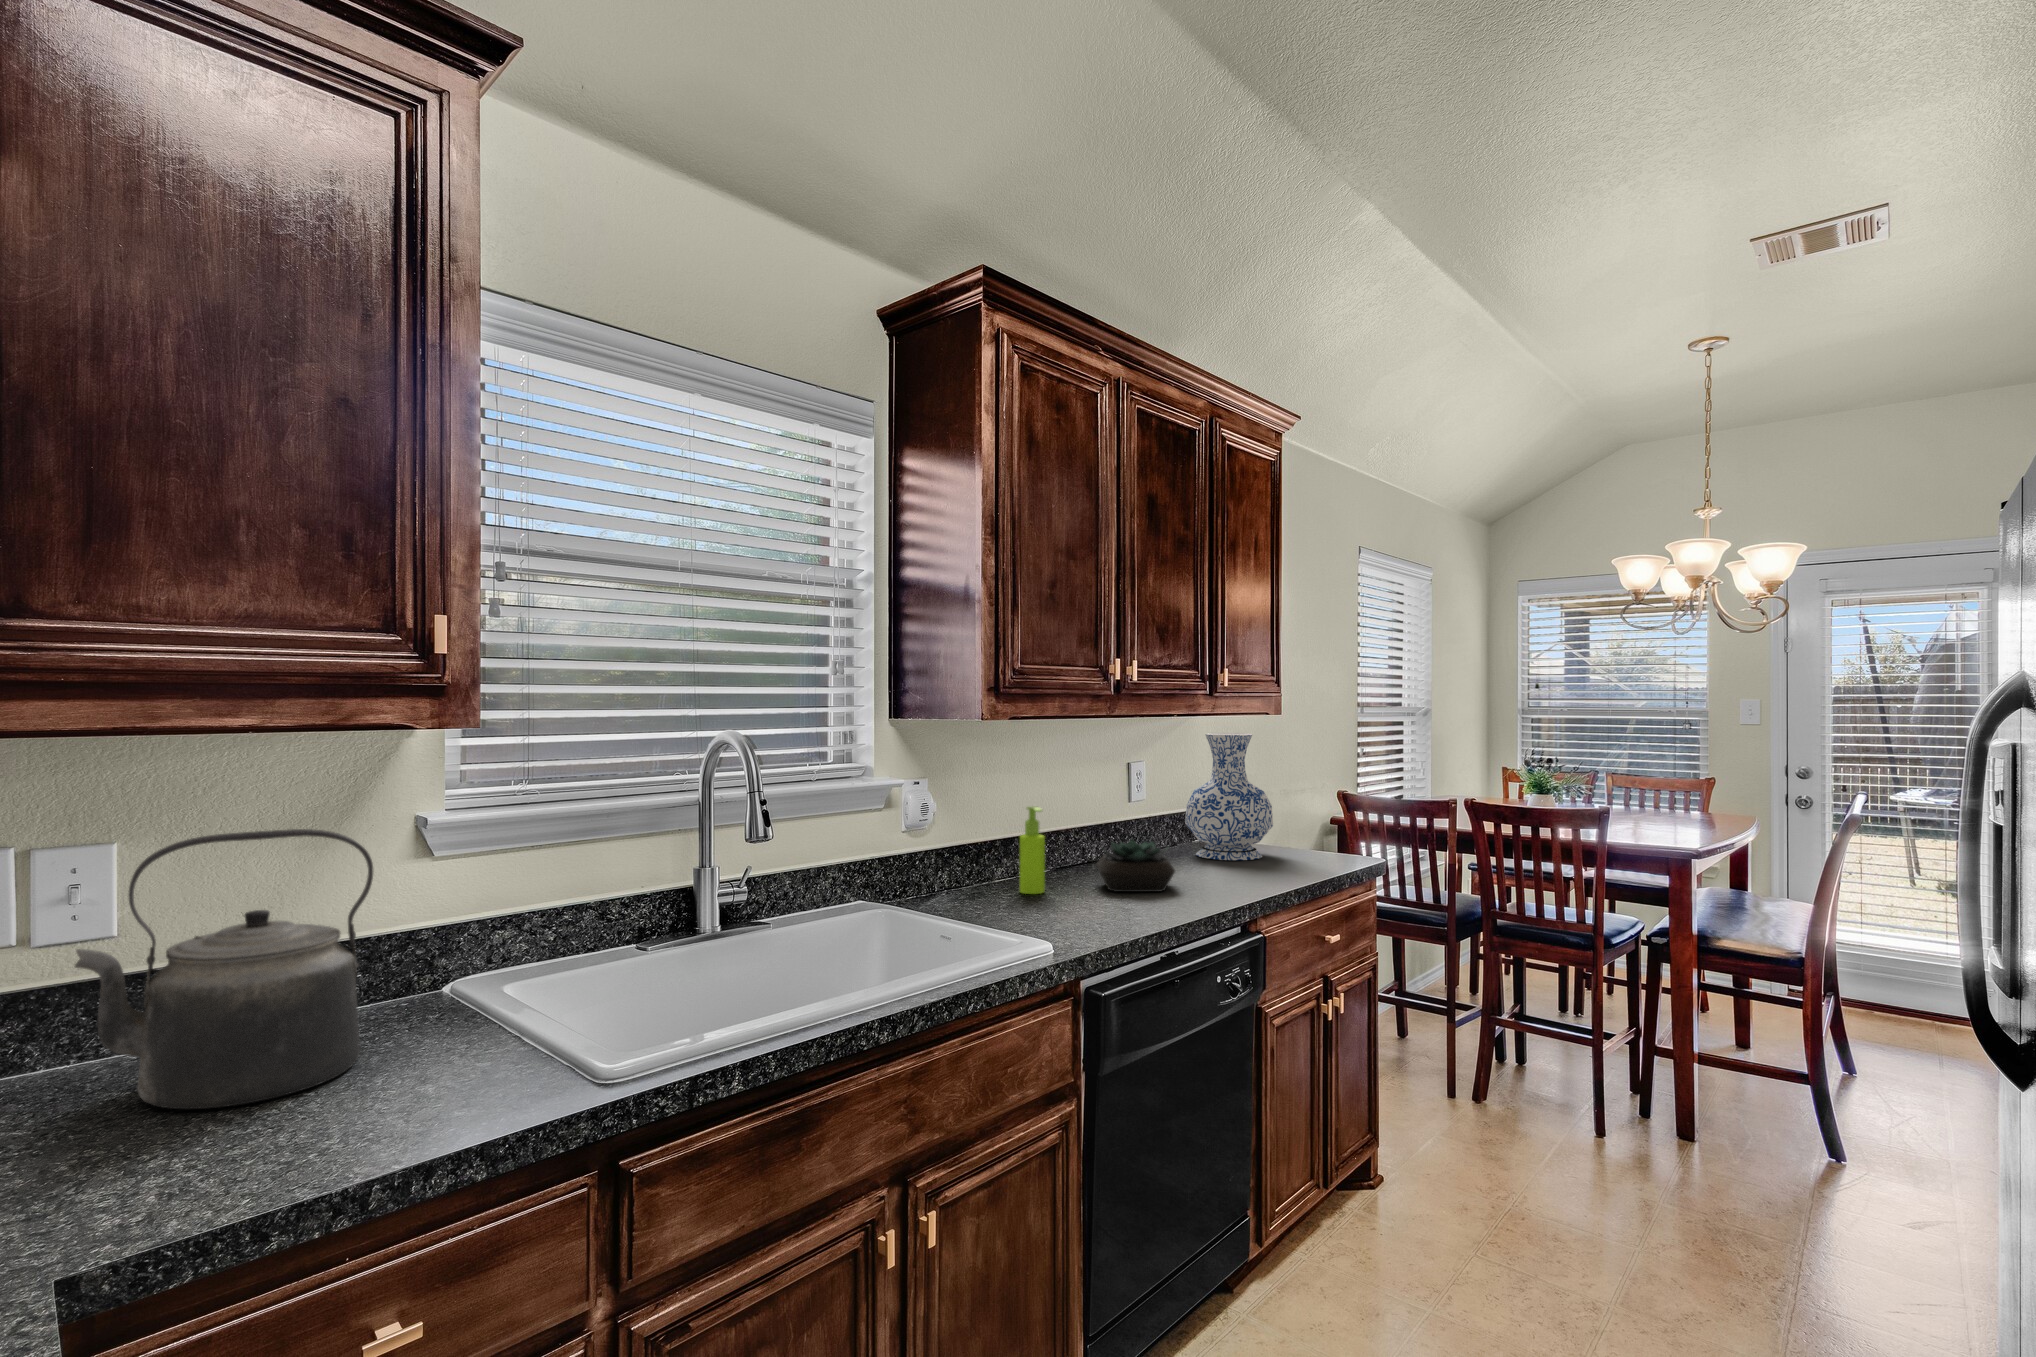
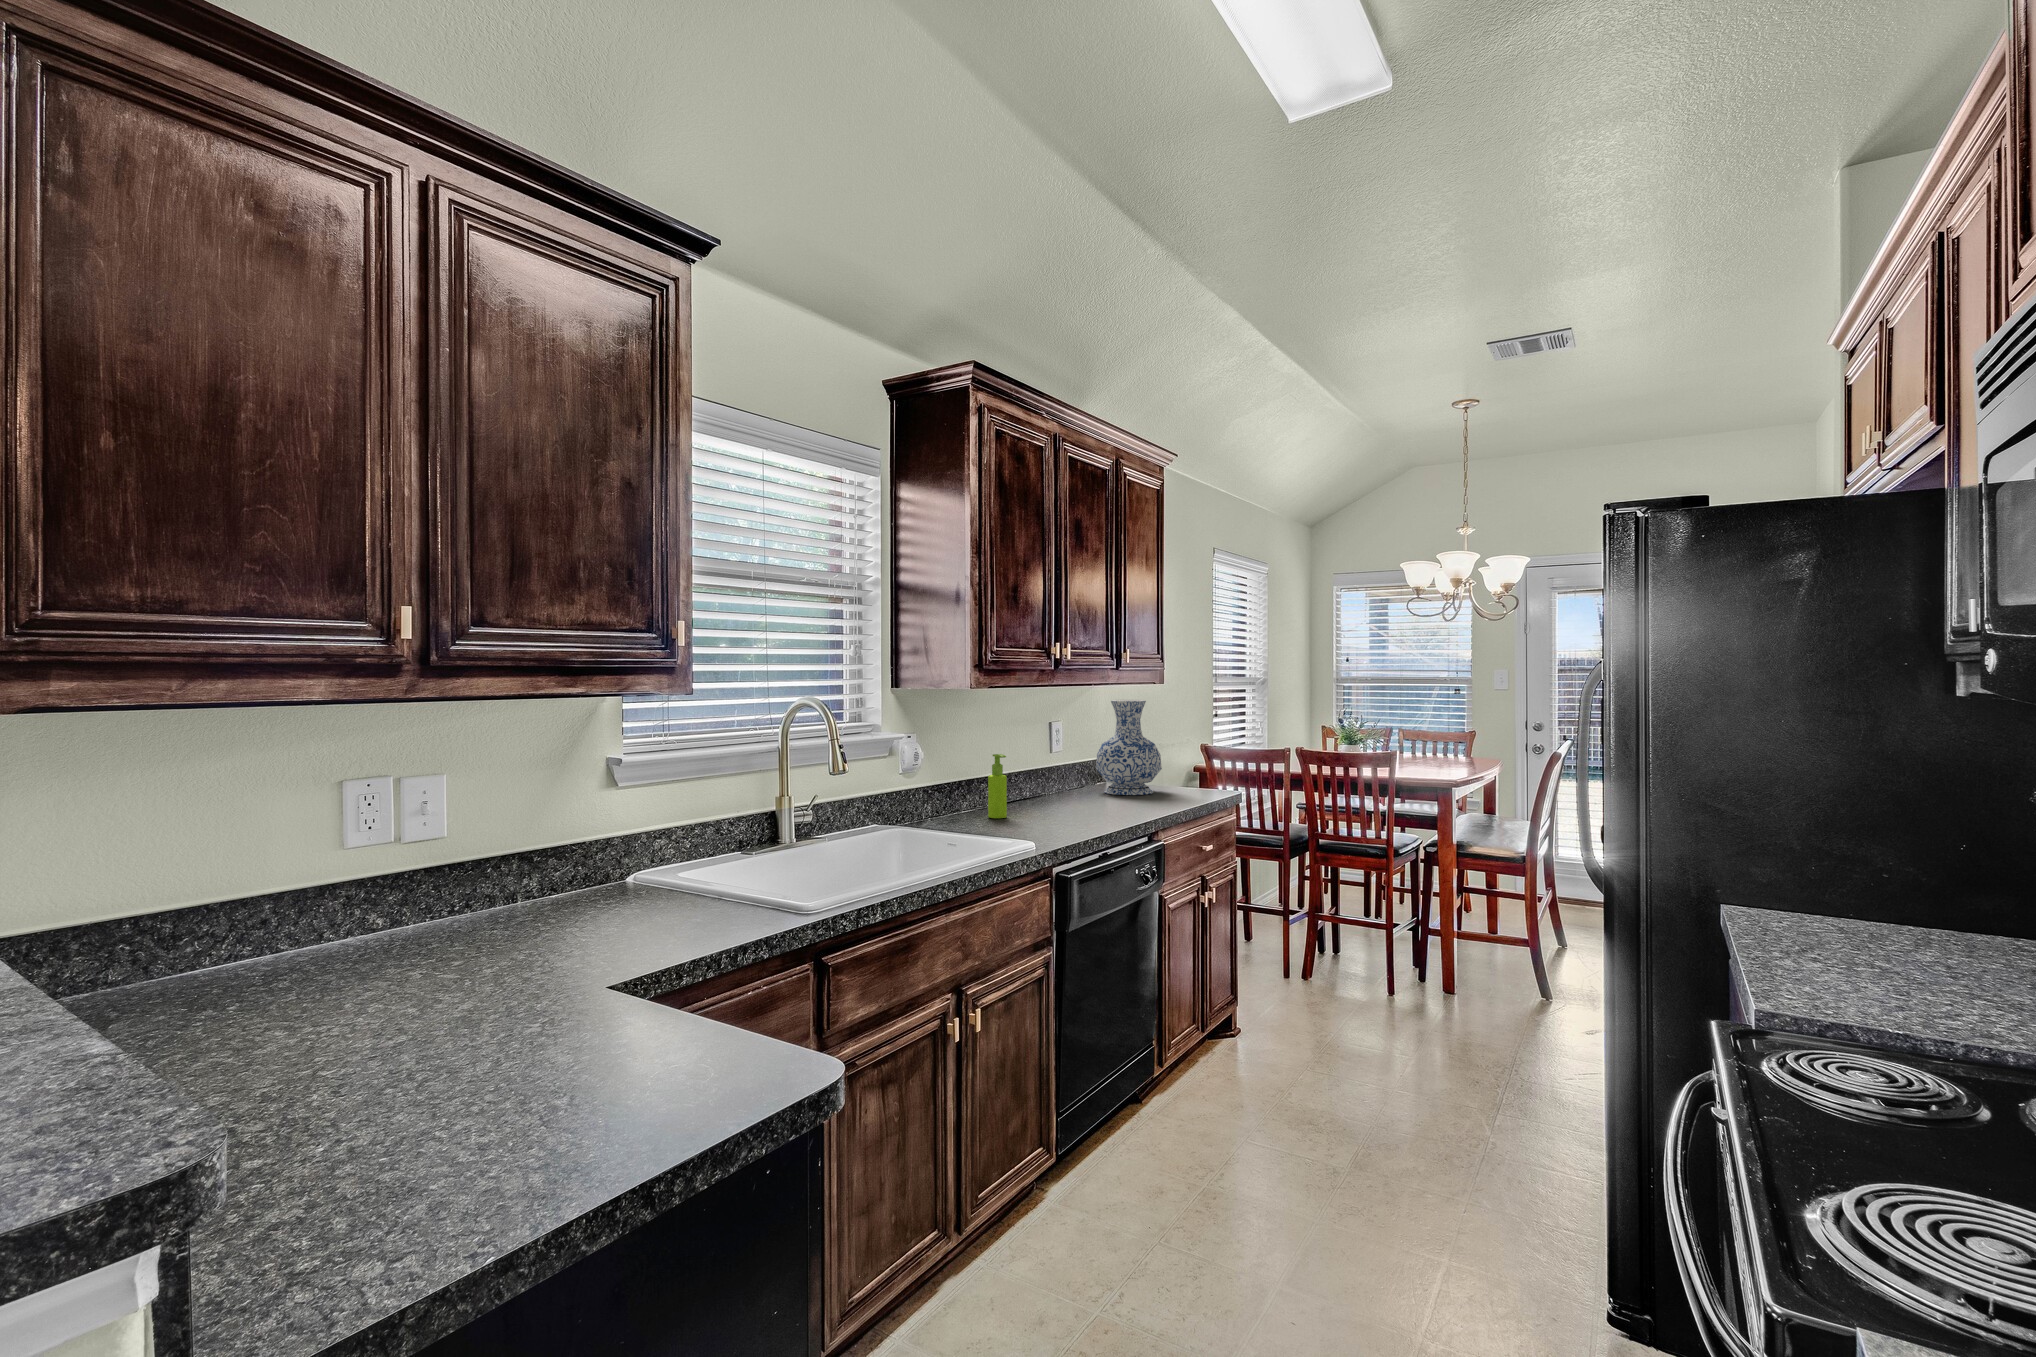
kettle: present [74,829,373,1109] -> none [471,762,631,935]
succulent plant: present [1096,840,1175,892] -> none [1041,779,1101,815]

